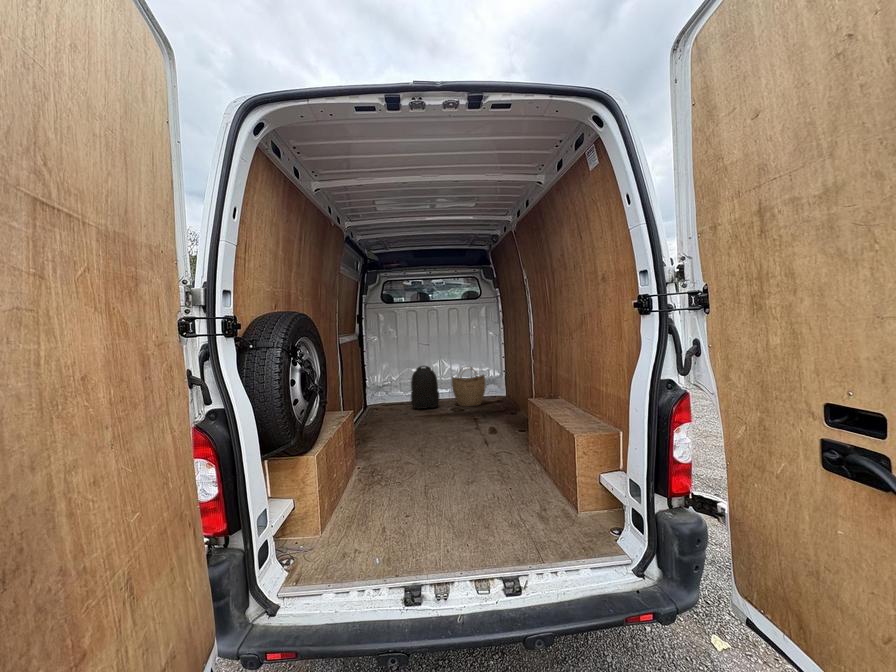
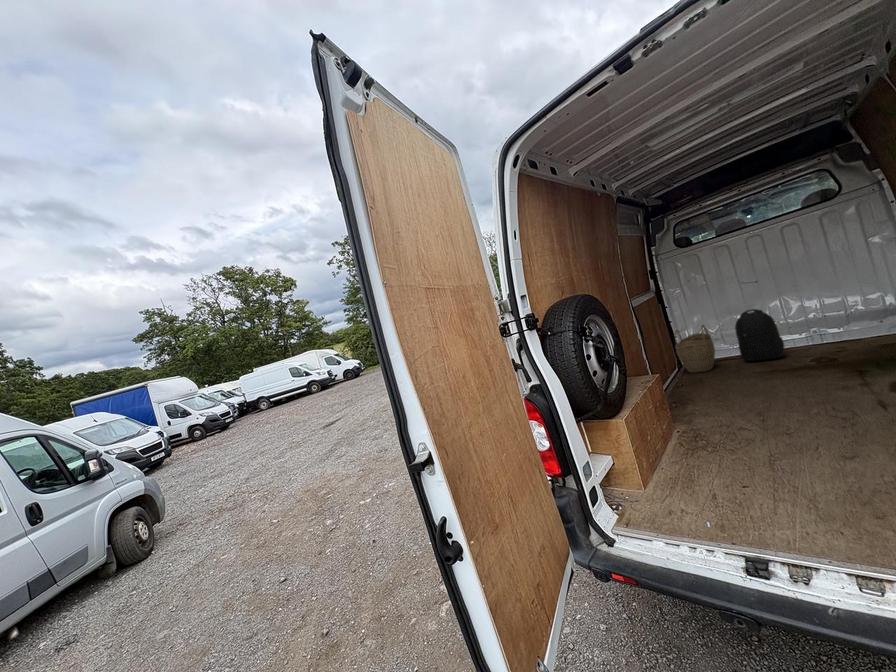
woven basket: present [452,367,485,407] -> present [674,325,715,373]

